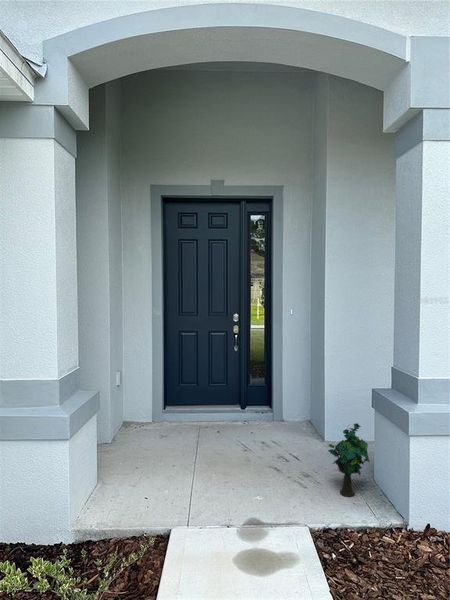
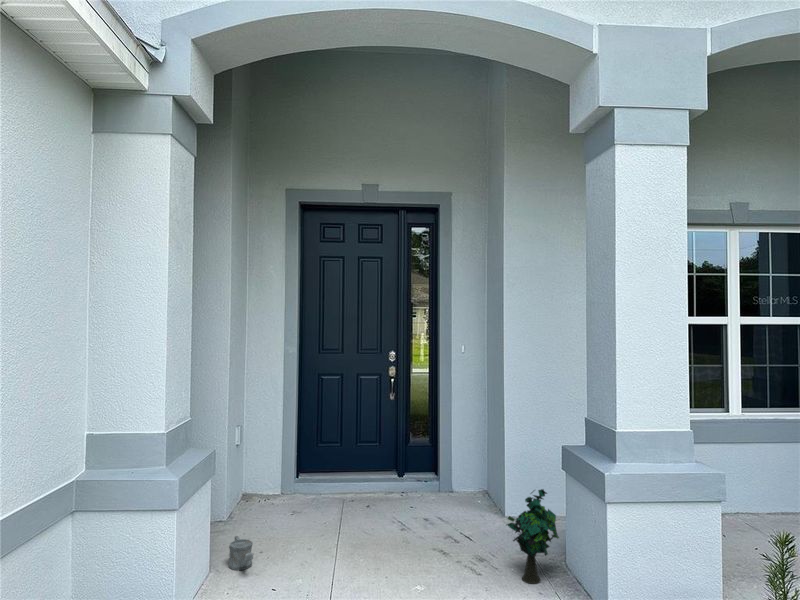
watering can: none [111,456,129,483] -> present [229,536,253,570]

